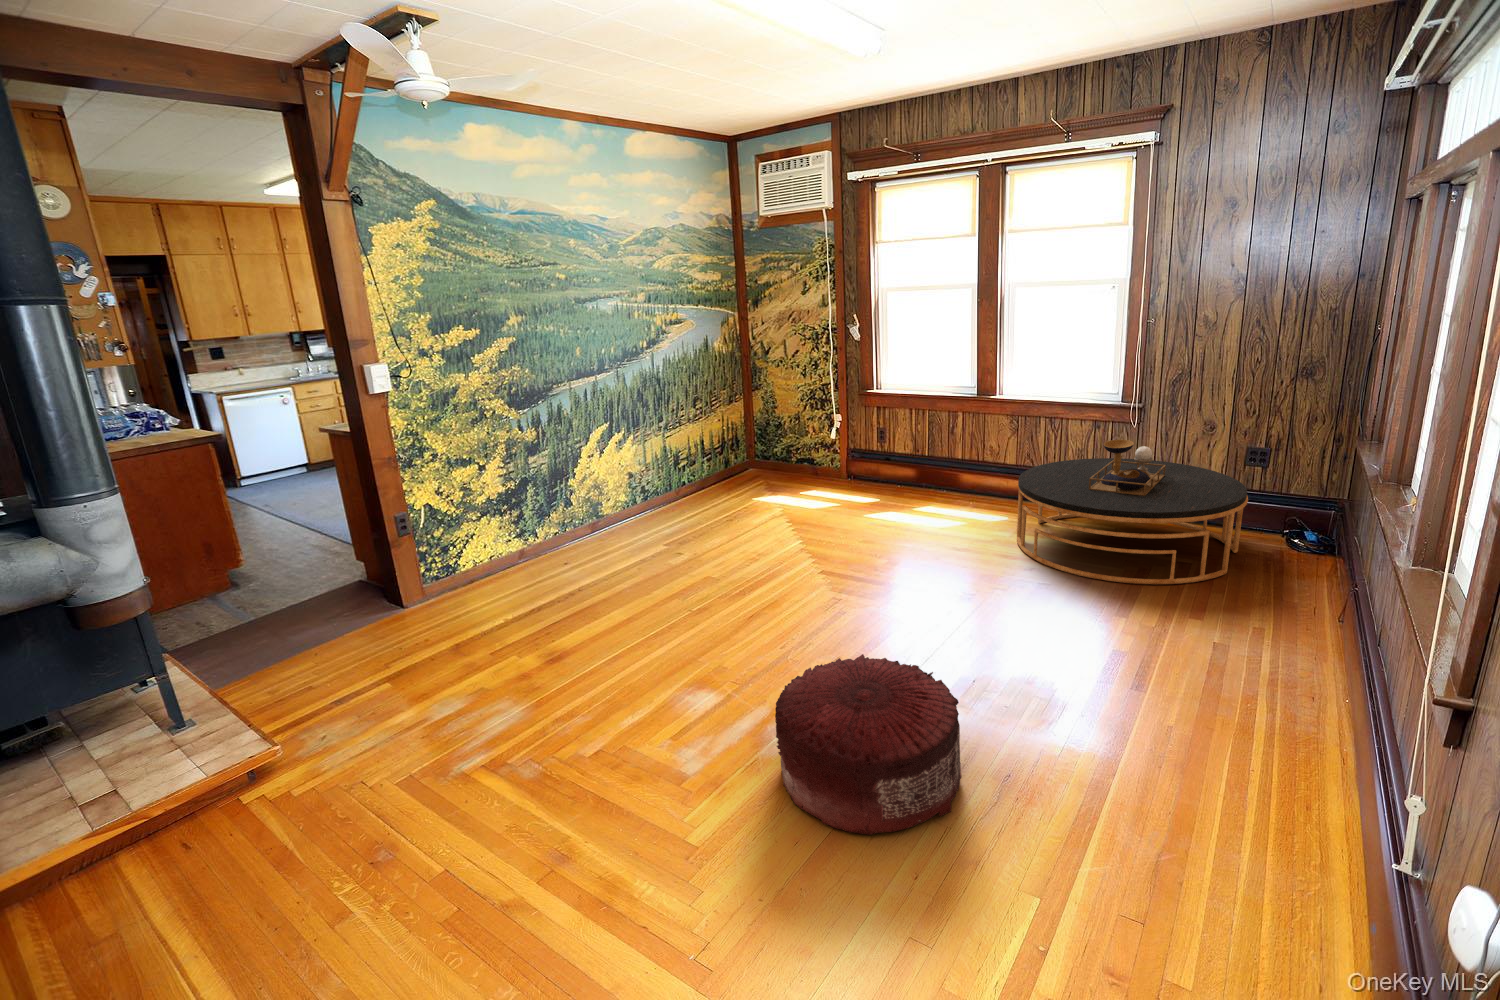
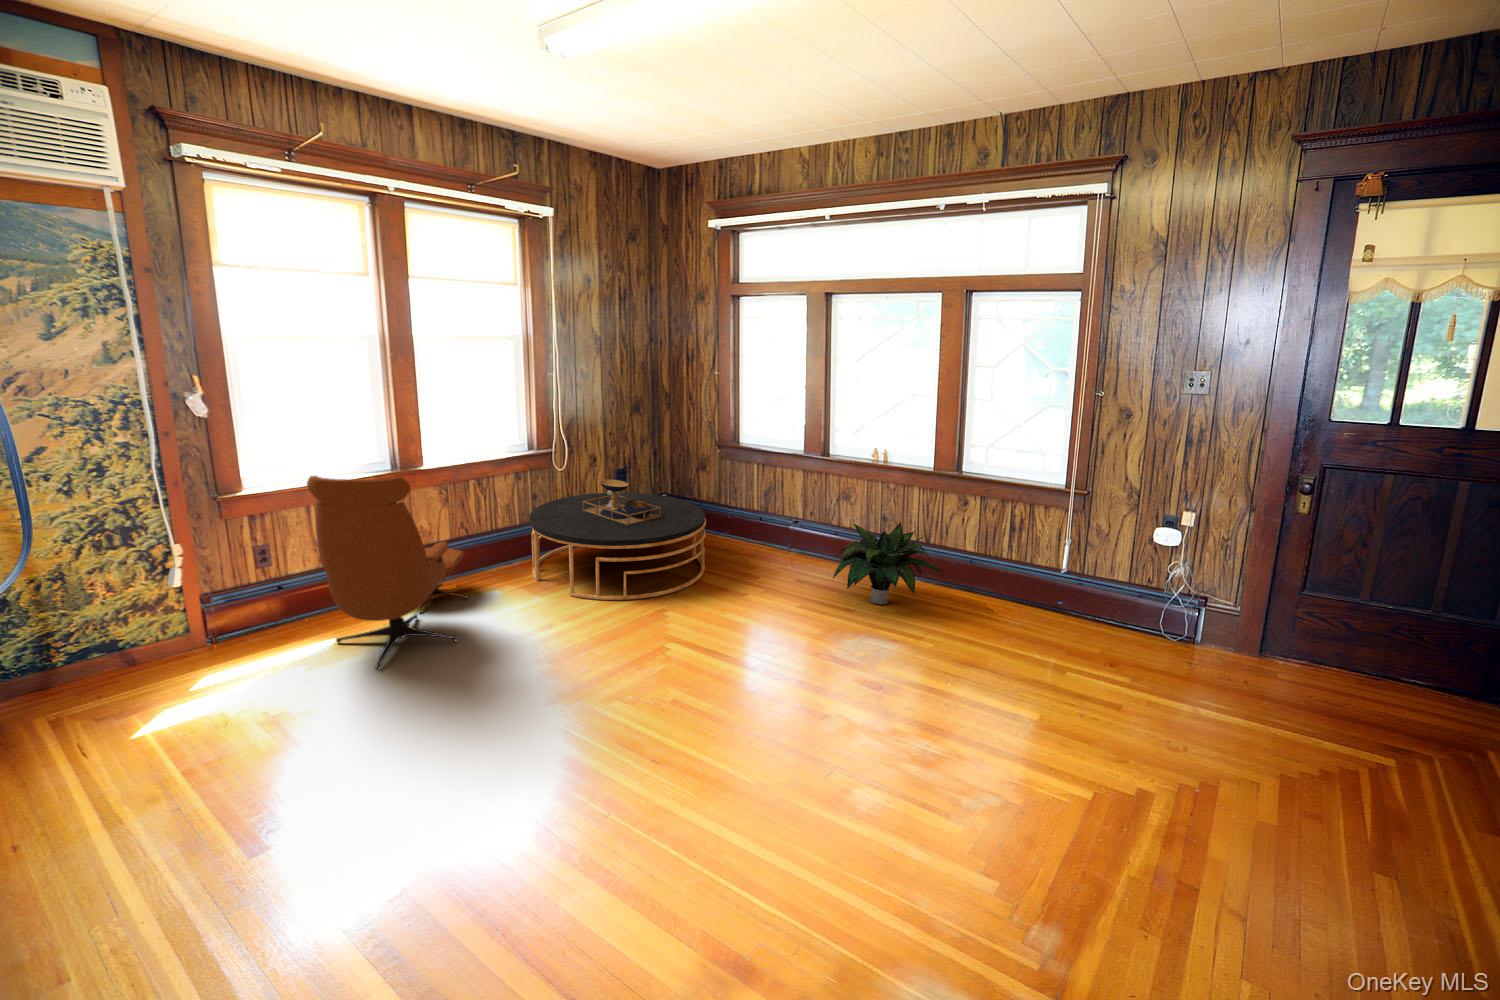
lounge chair: none [818,377,991,523] -> present [307,476,469,669]
potted plant: none [1144,579,1368,725] -> present [833,522,942,604]
pouf: present [775,654,962,835] -> none [909,638,1055,761]

